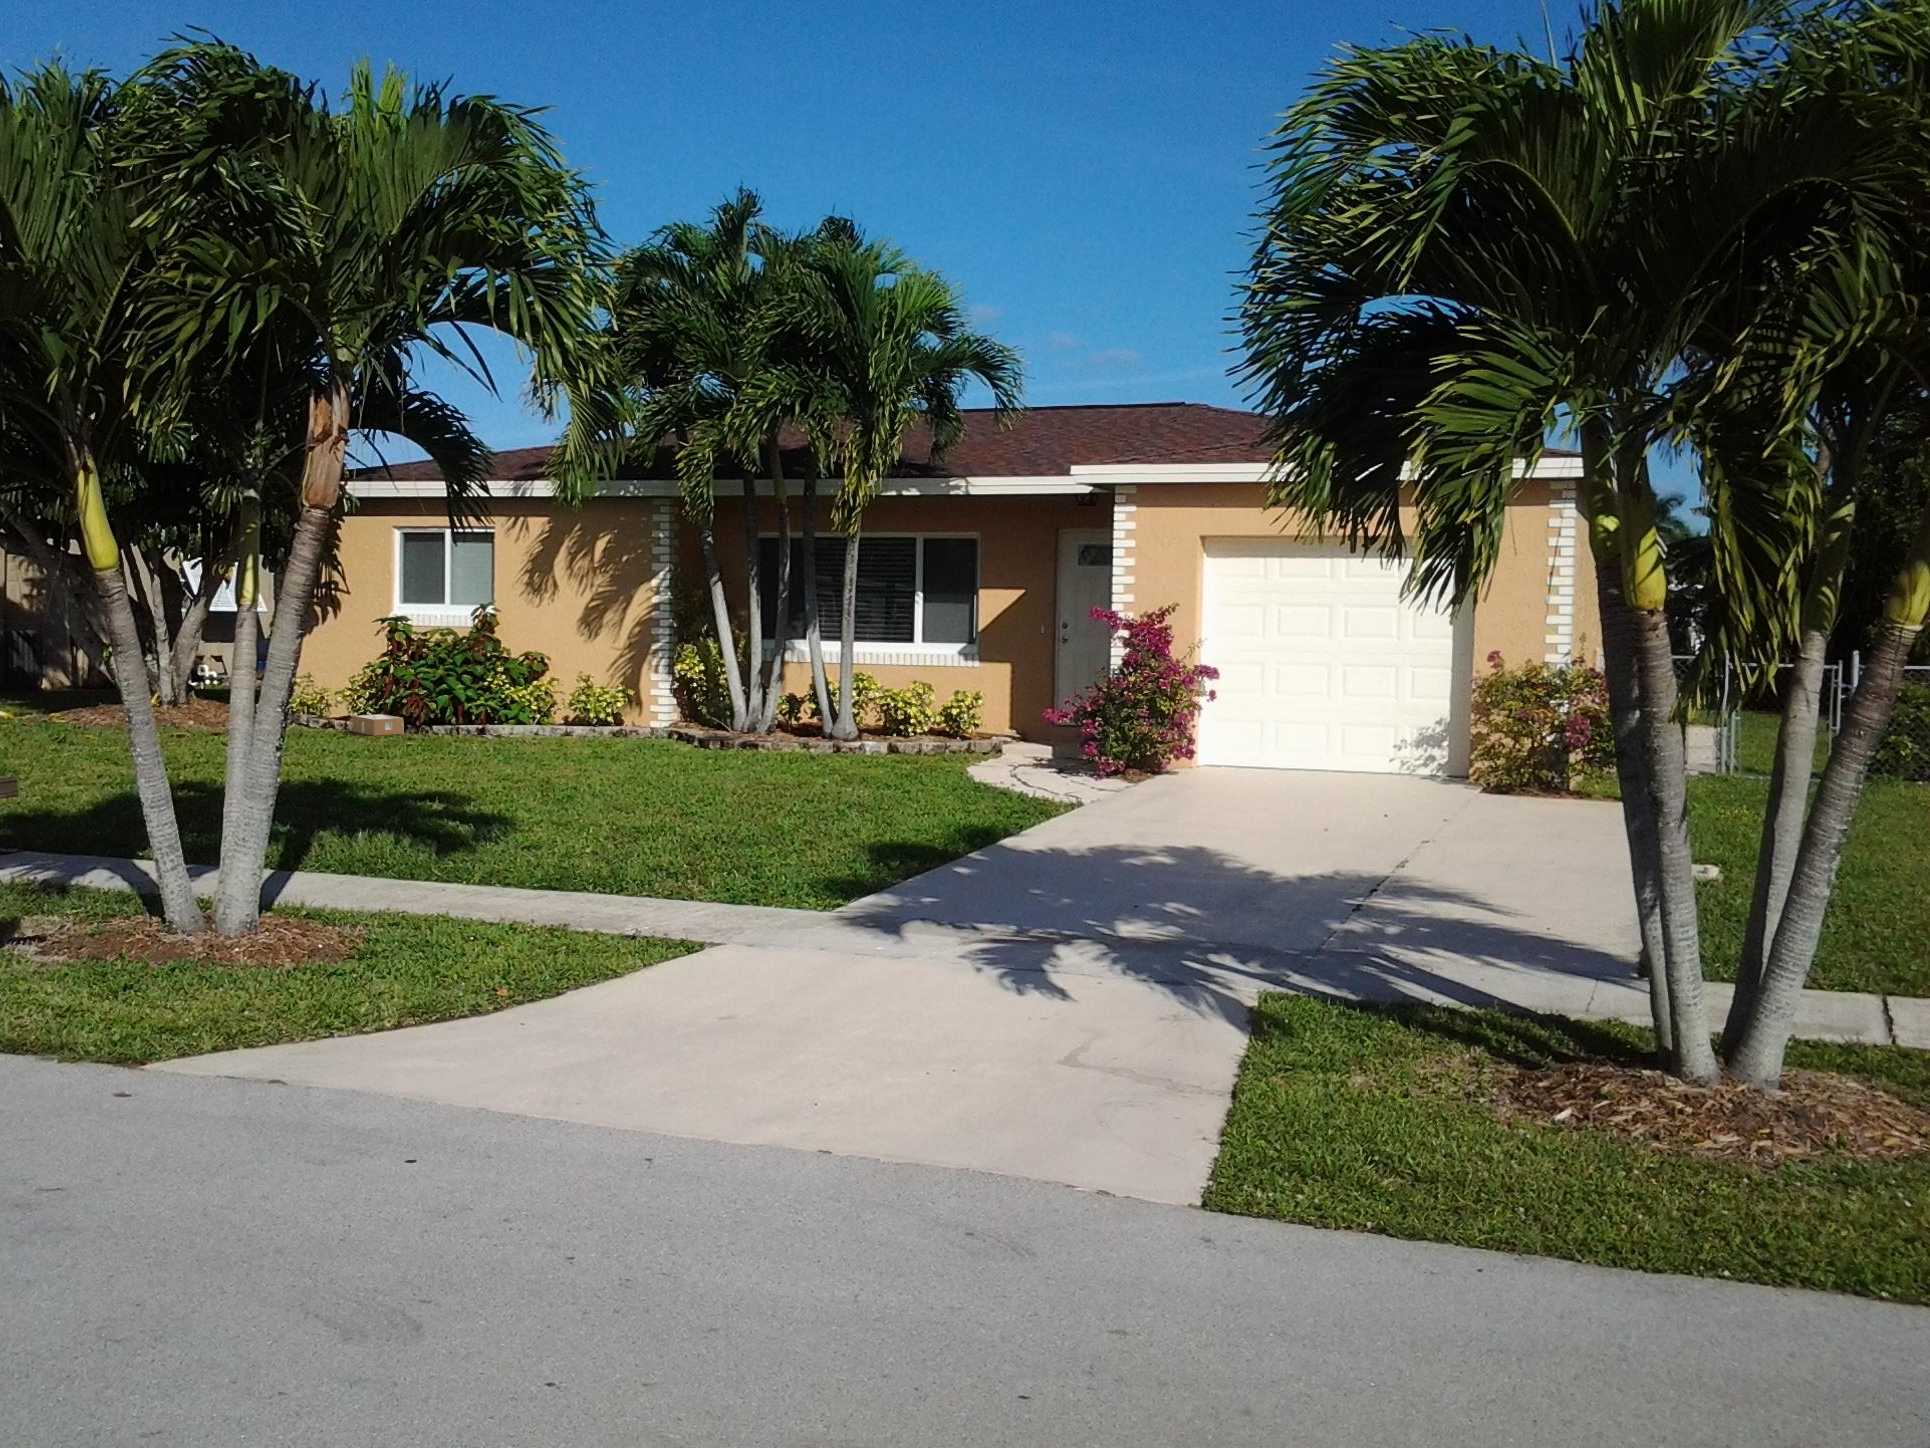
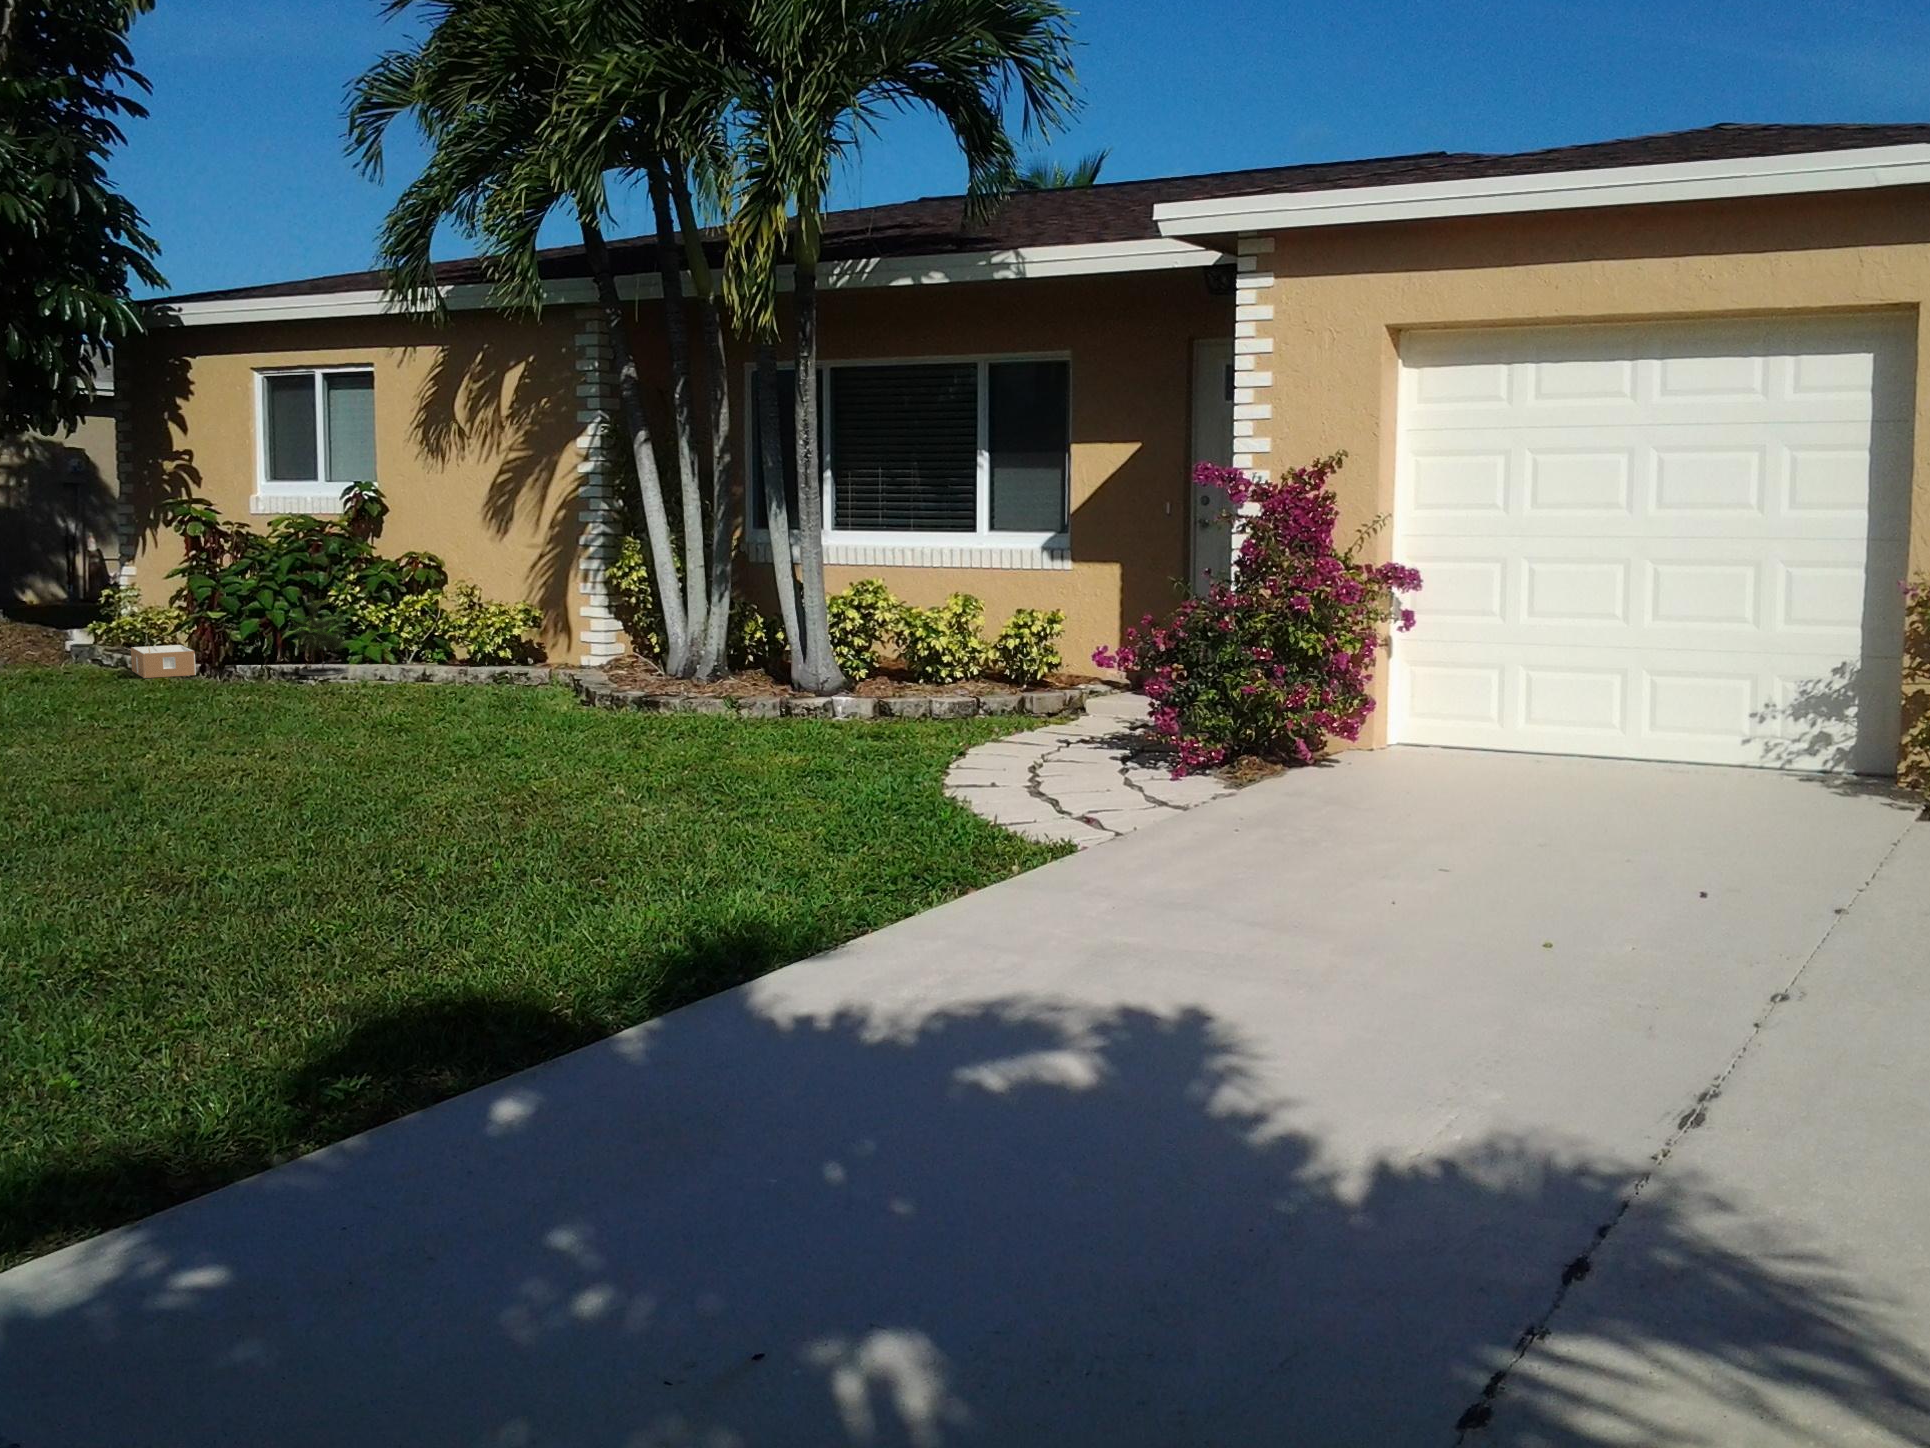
potted tree: present [699,690,731,740] -> present [294,594,348,675]

